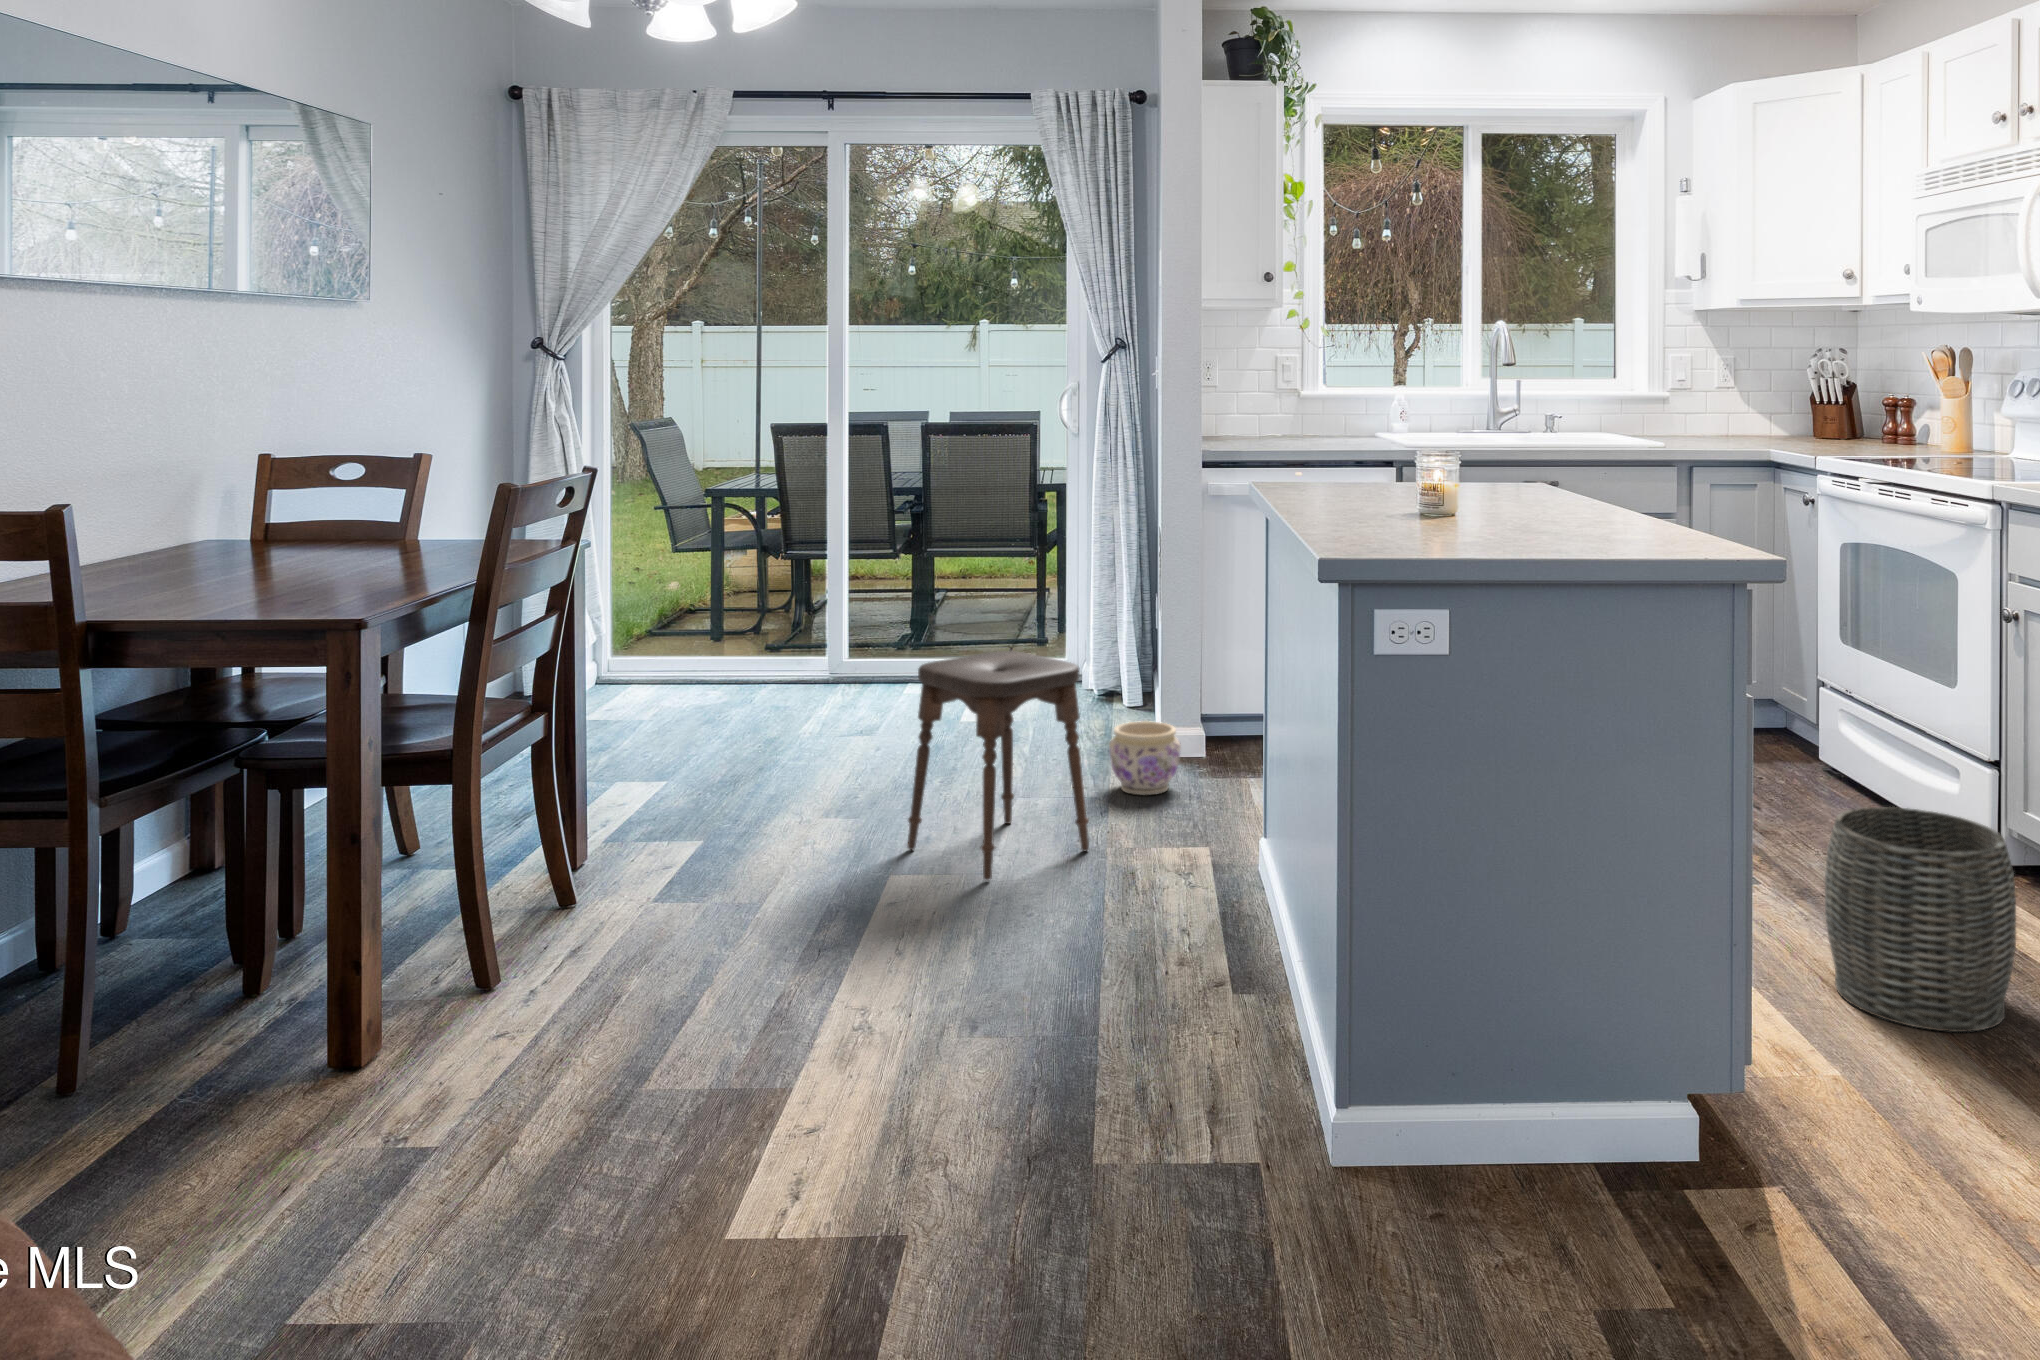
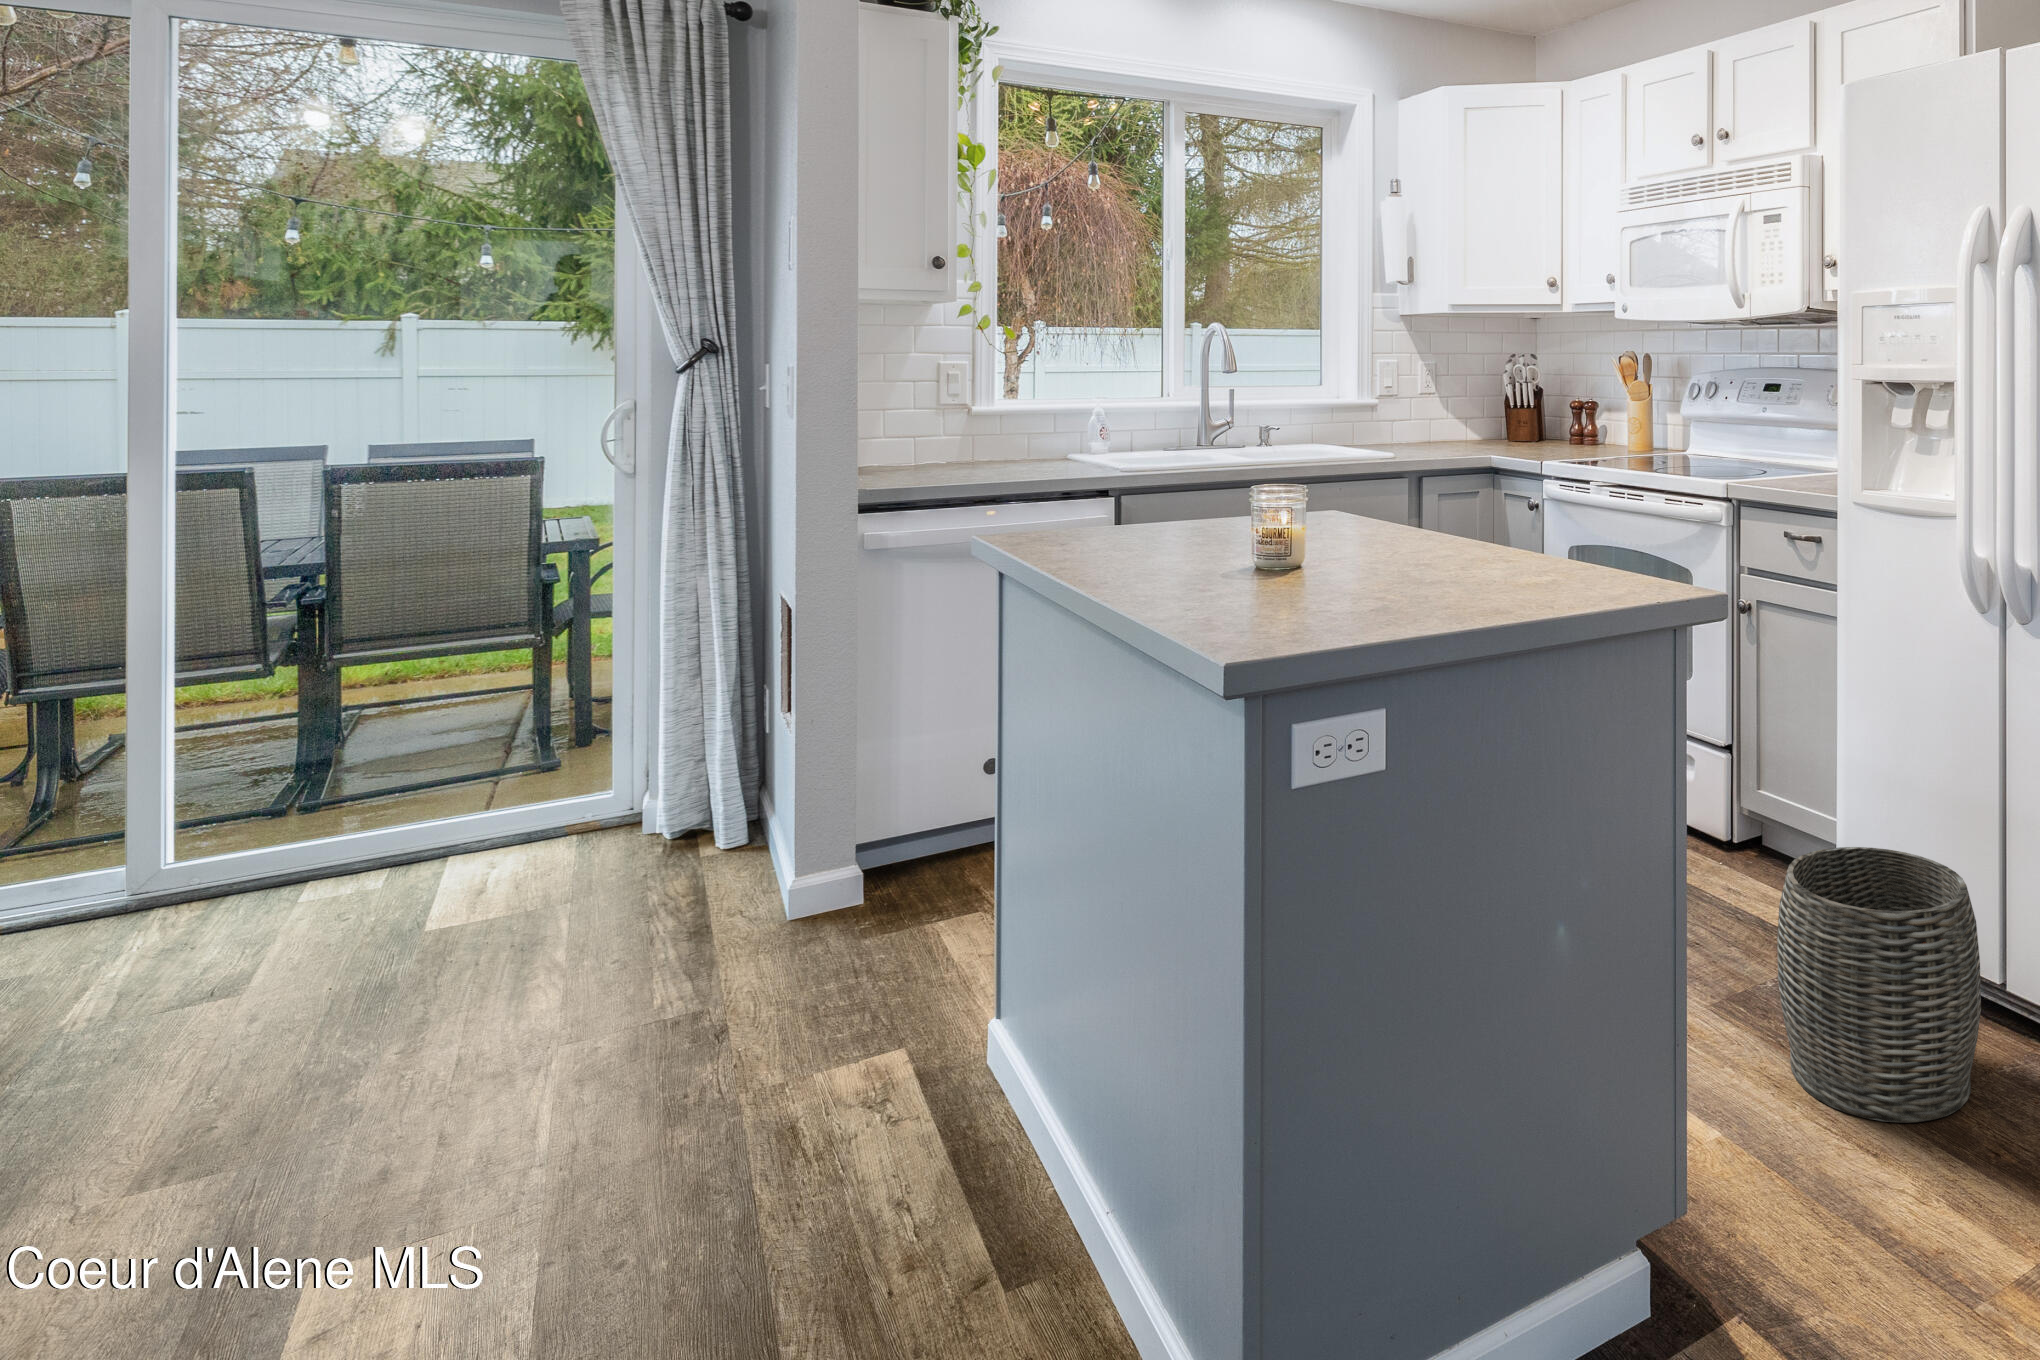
stool: present [907,651,1089,880] -> none [309,843,716,1309]
planter: present [1109,721,1181,795] -> none [725,887,847,1012]

